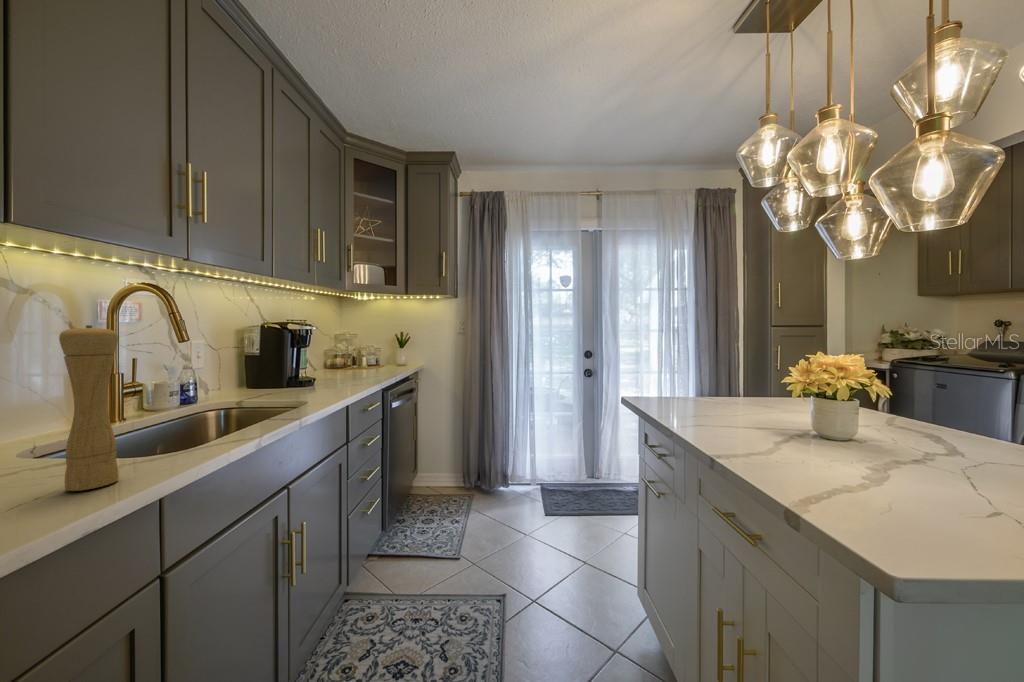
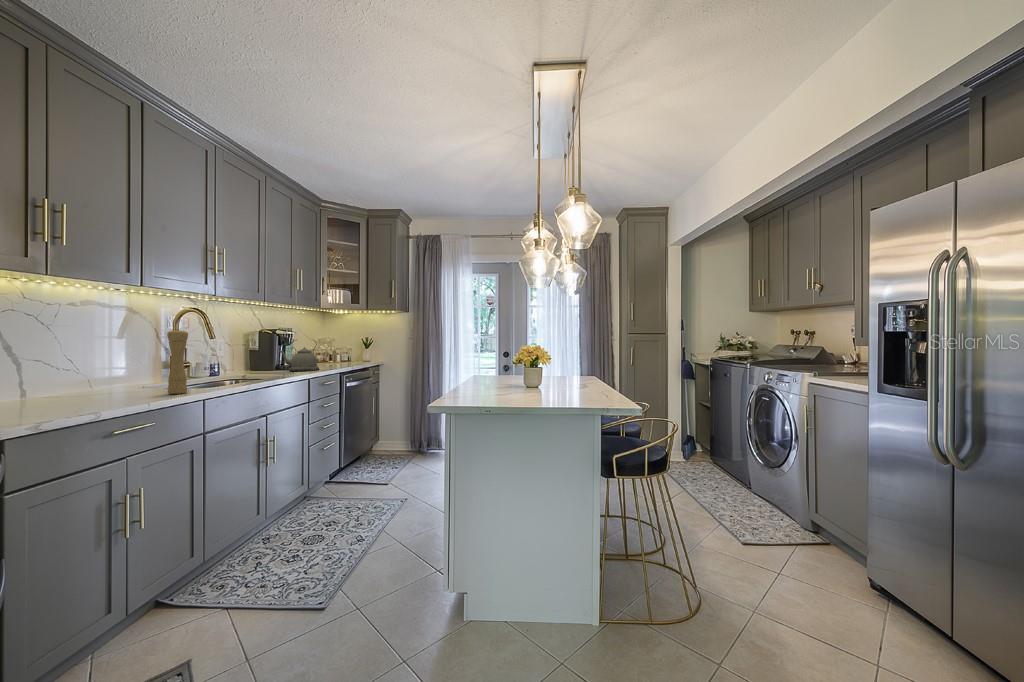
kettle: none [292,338,354,388] -> present [279,340,319,371]

